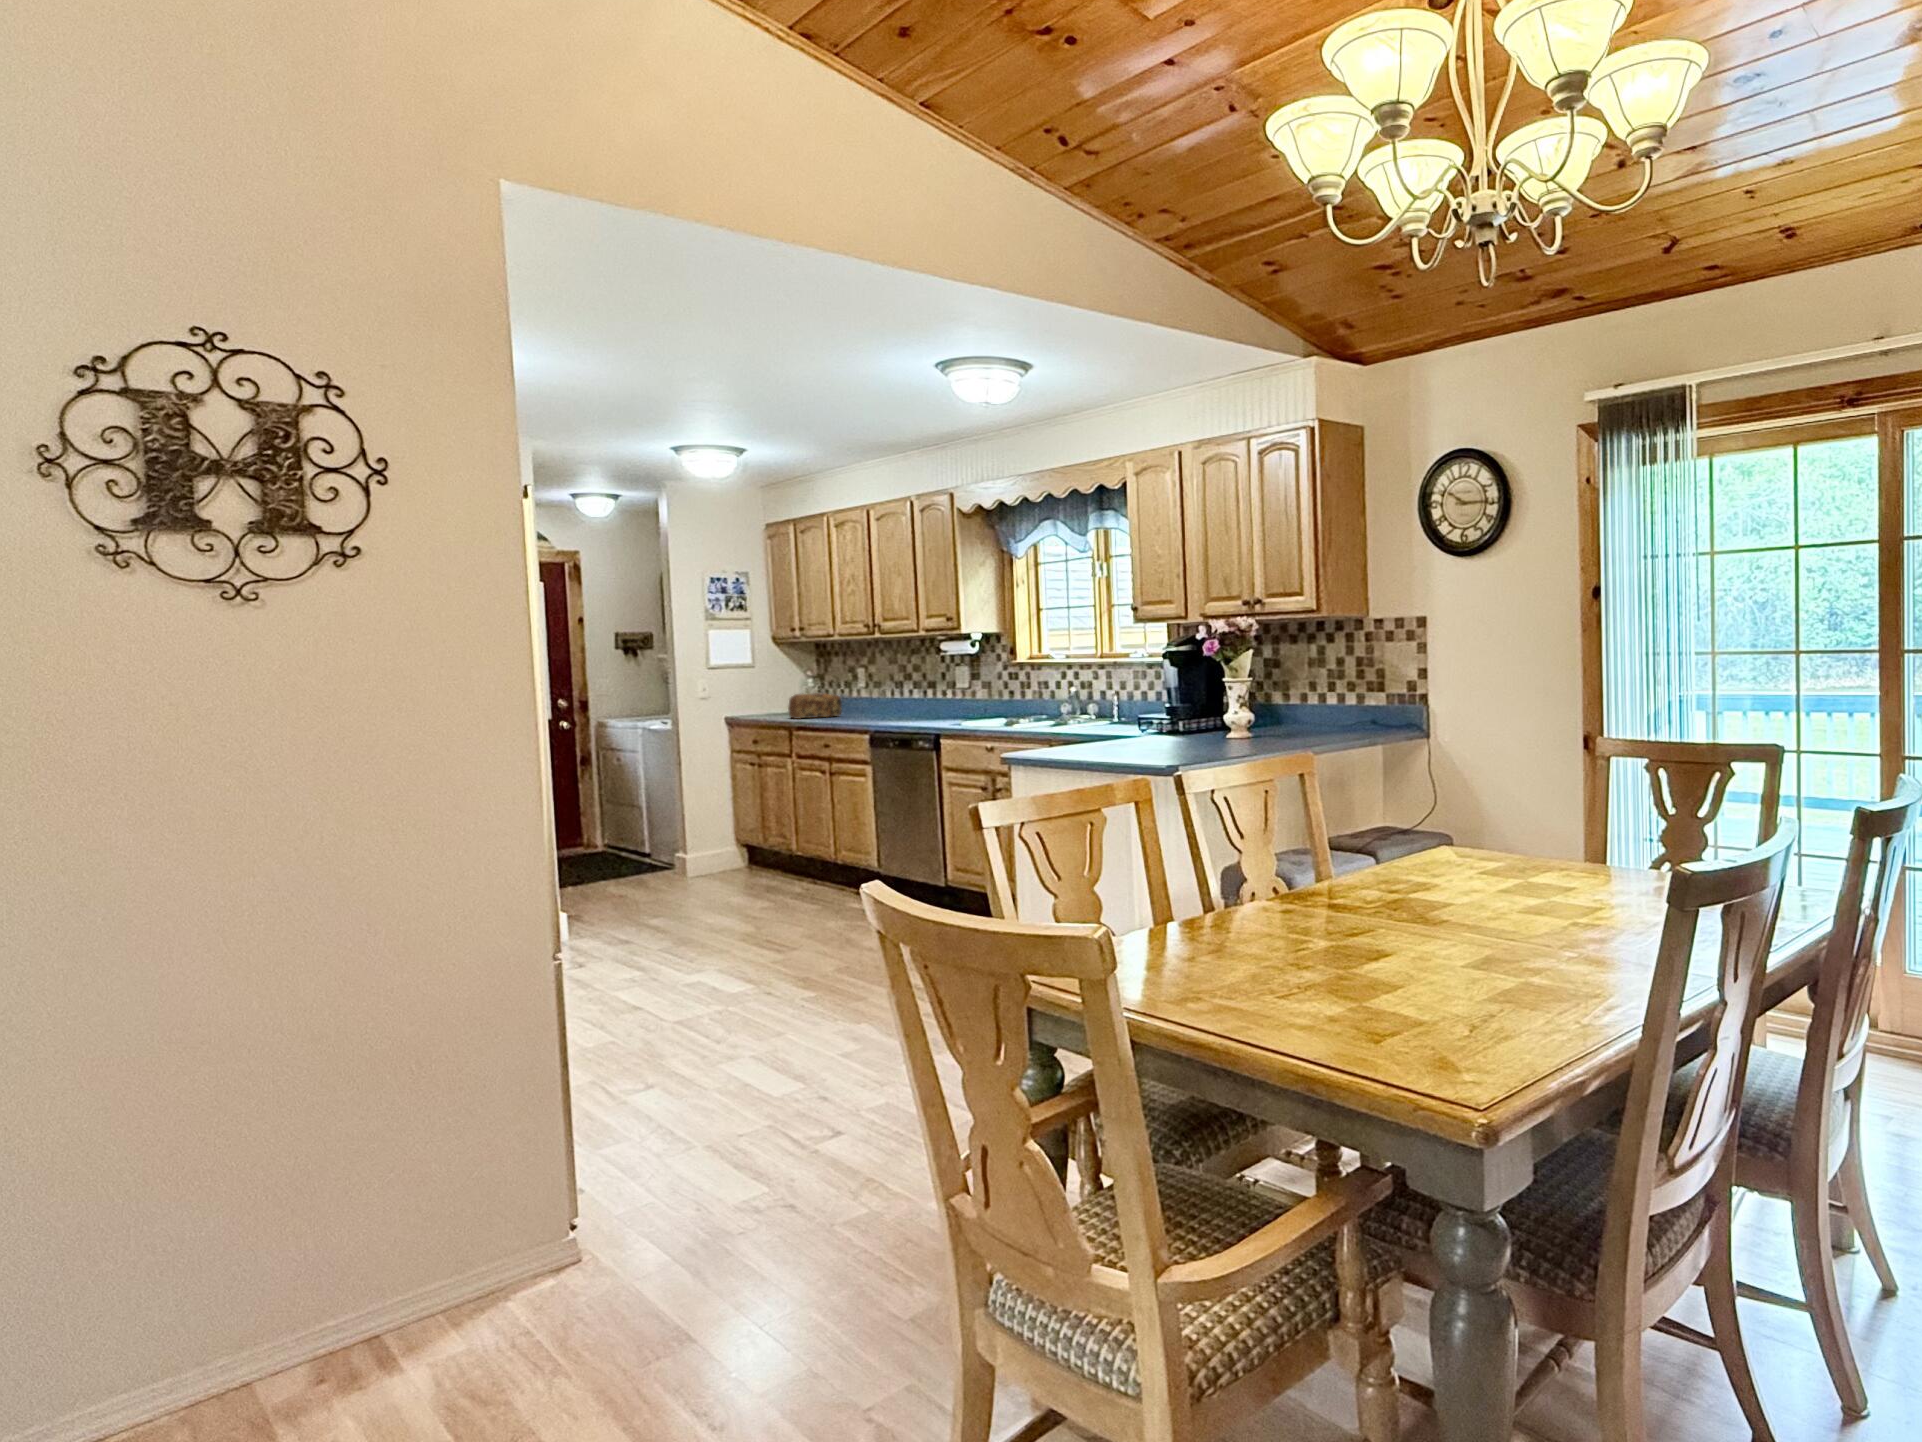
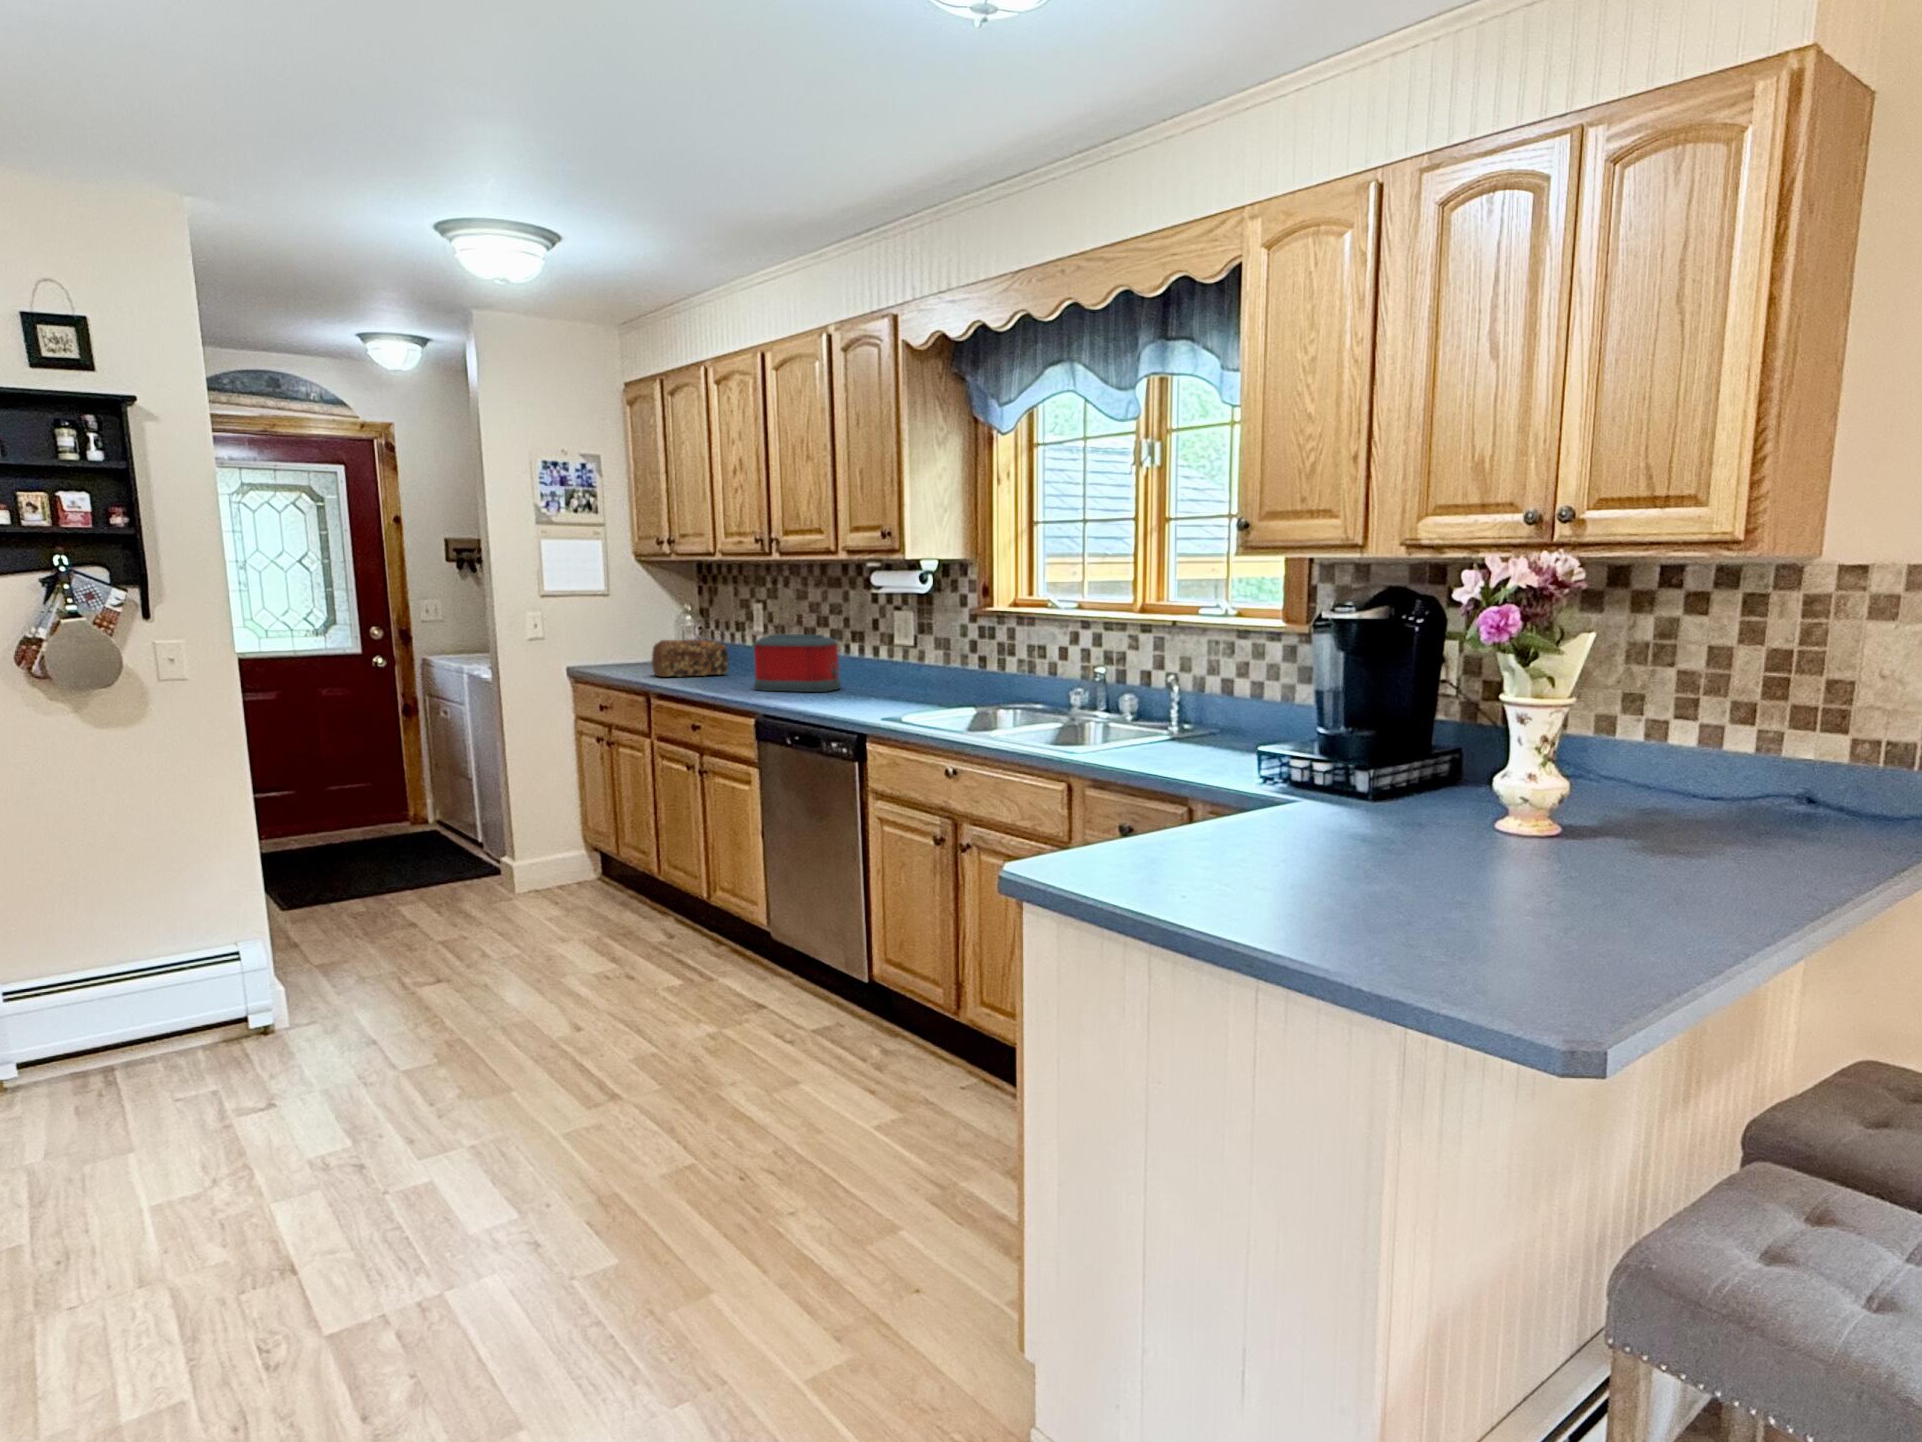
toaster: none [863,684,921,721] -> present [754,634,841,692]

